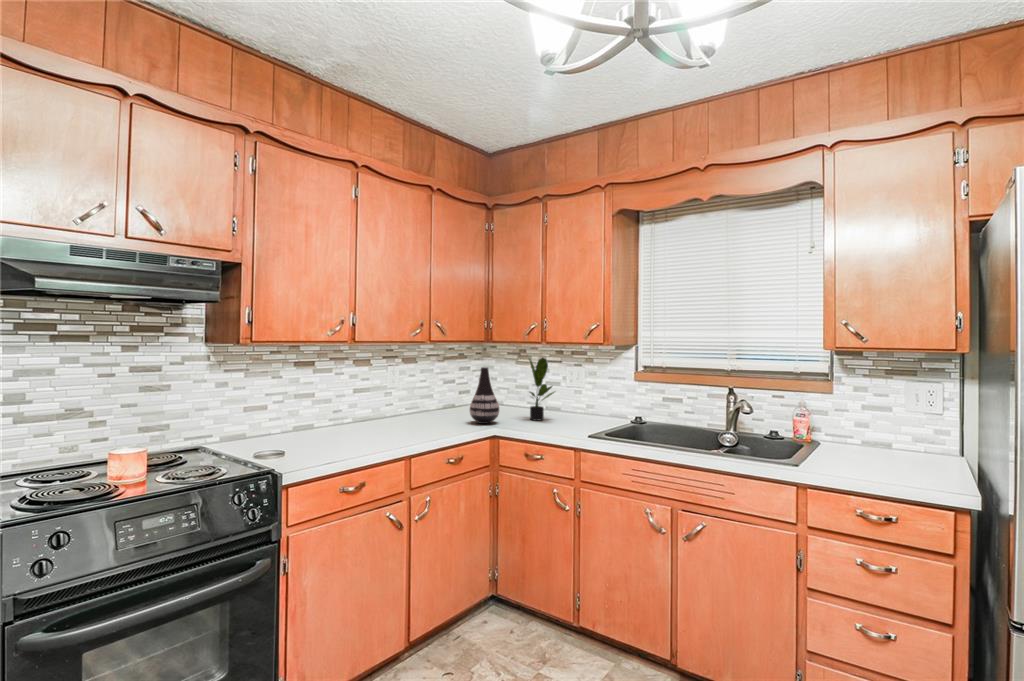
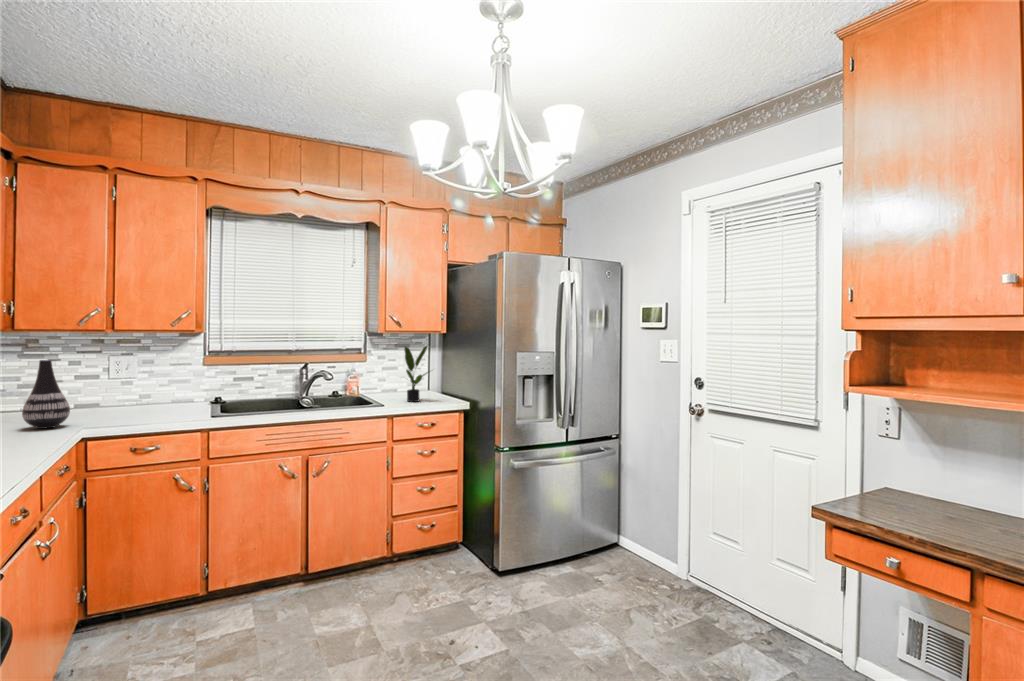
potted plant: present [529,358,554,420] -> present [404,346,429,402]

